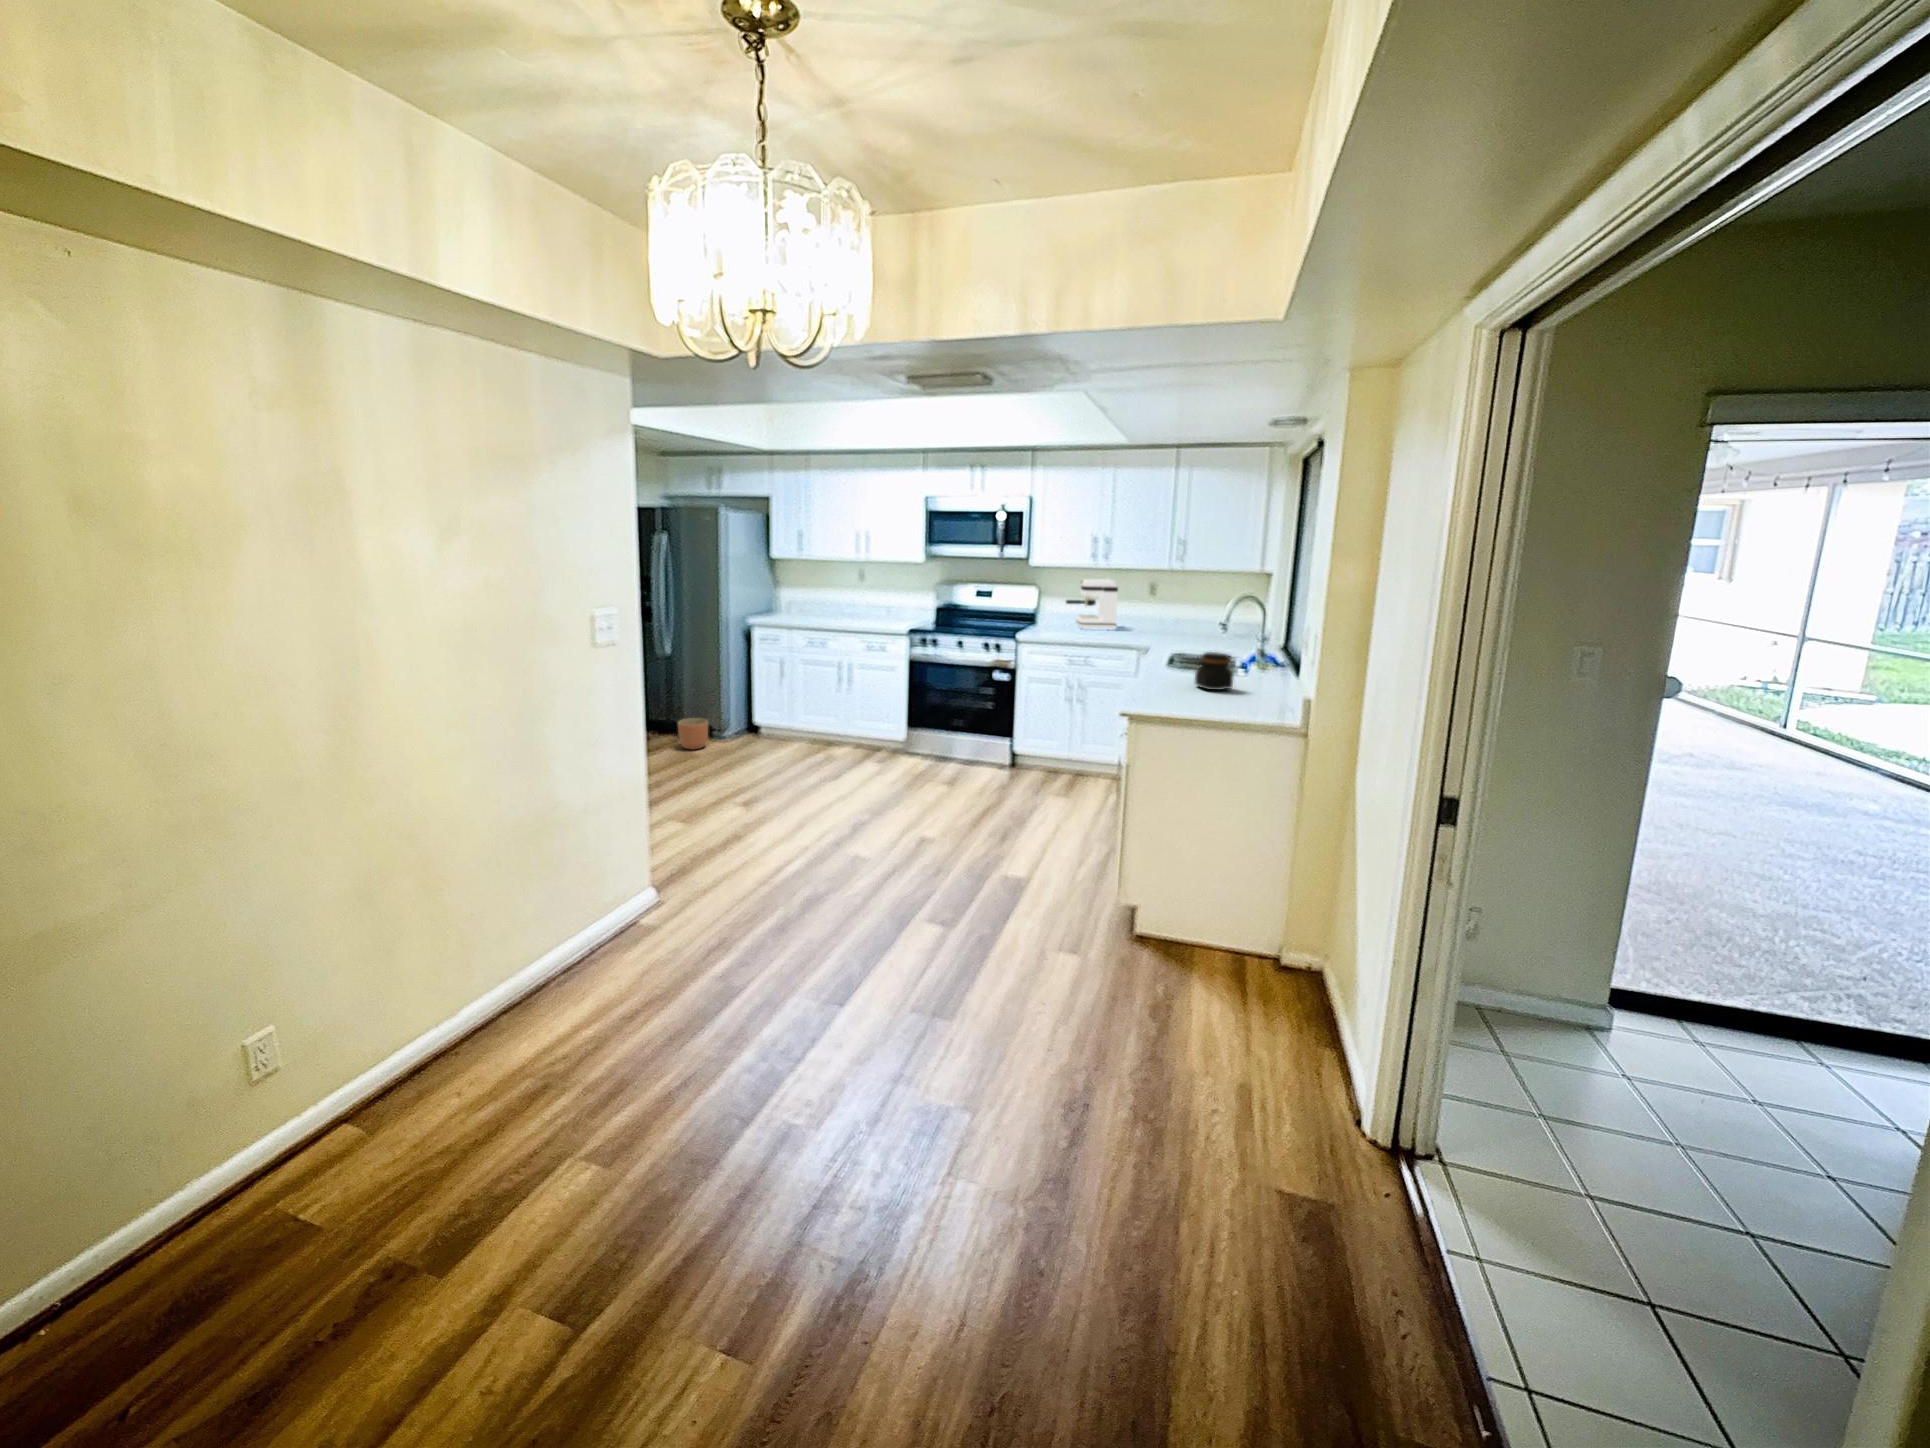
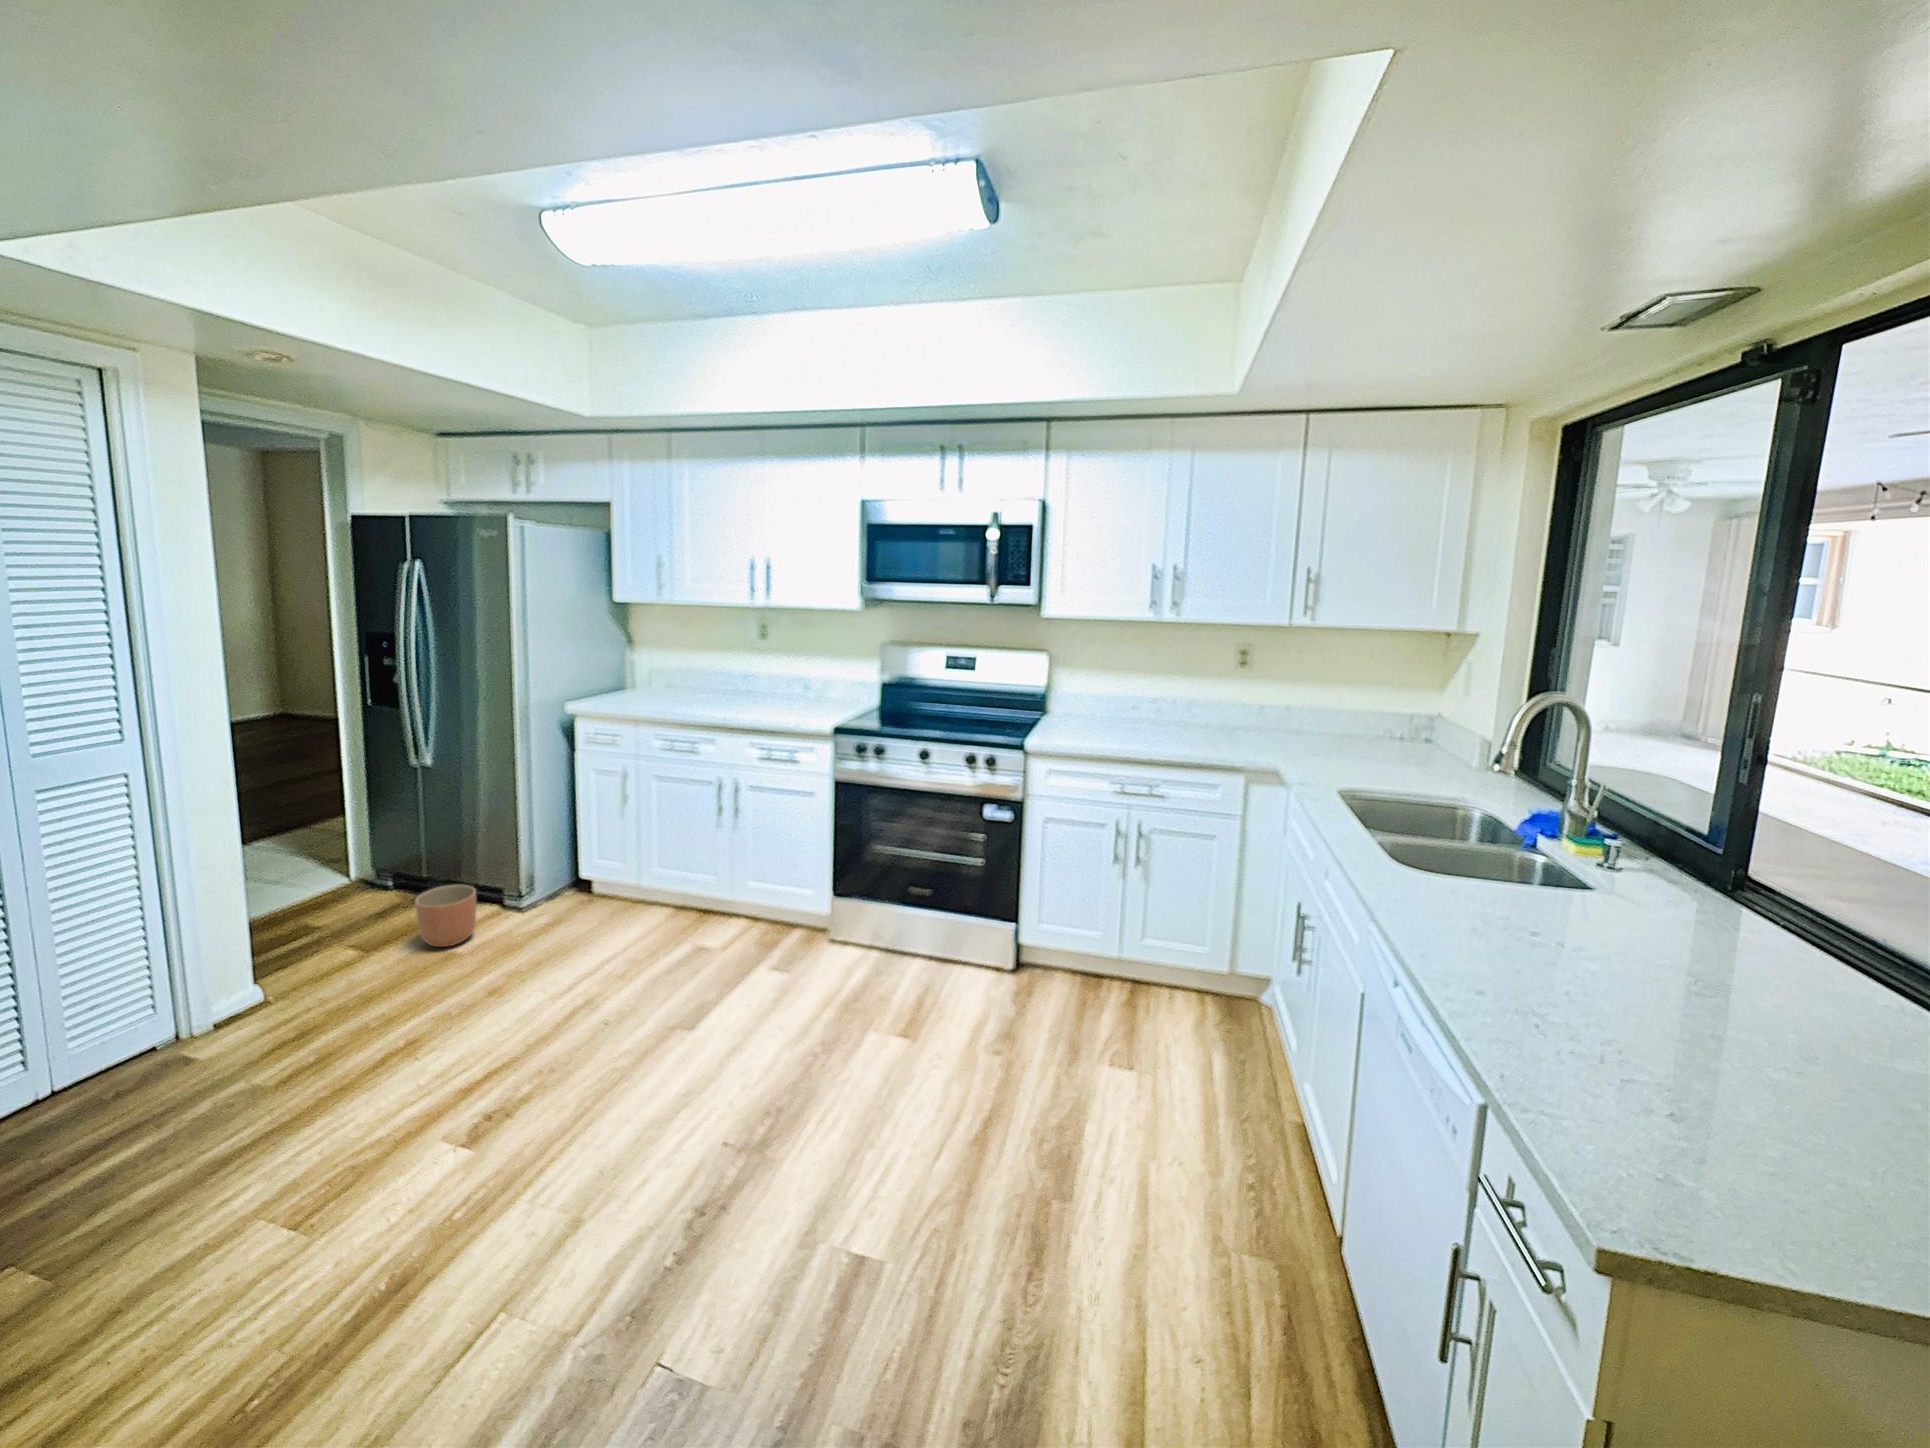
coffee maker: present [1066,579,1118,630] -> none [1097,640,1191,728]
jar: present [1195,652,1234,690] -> none [1638,898,1785,1021]

